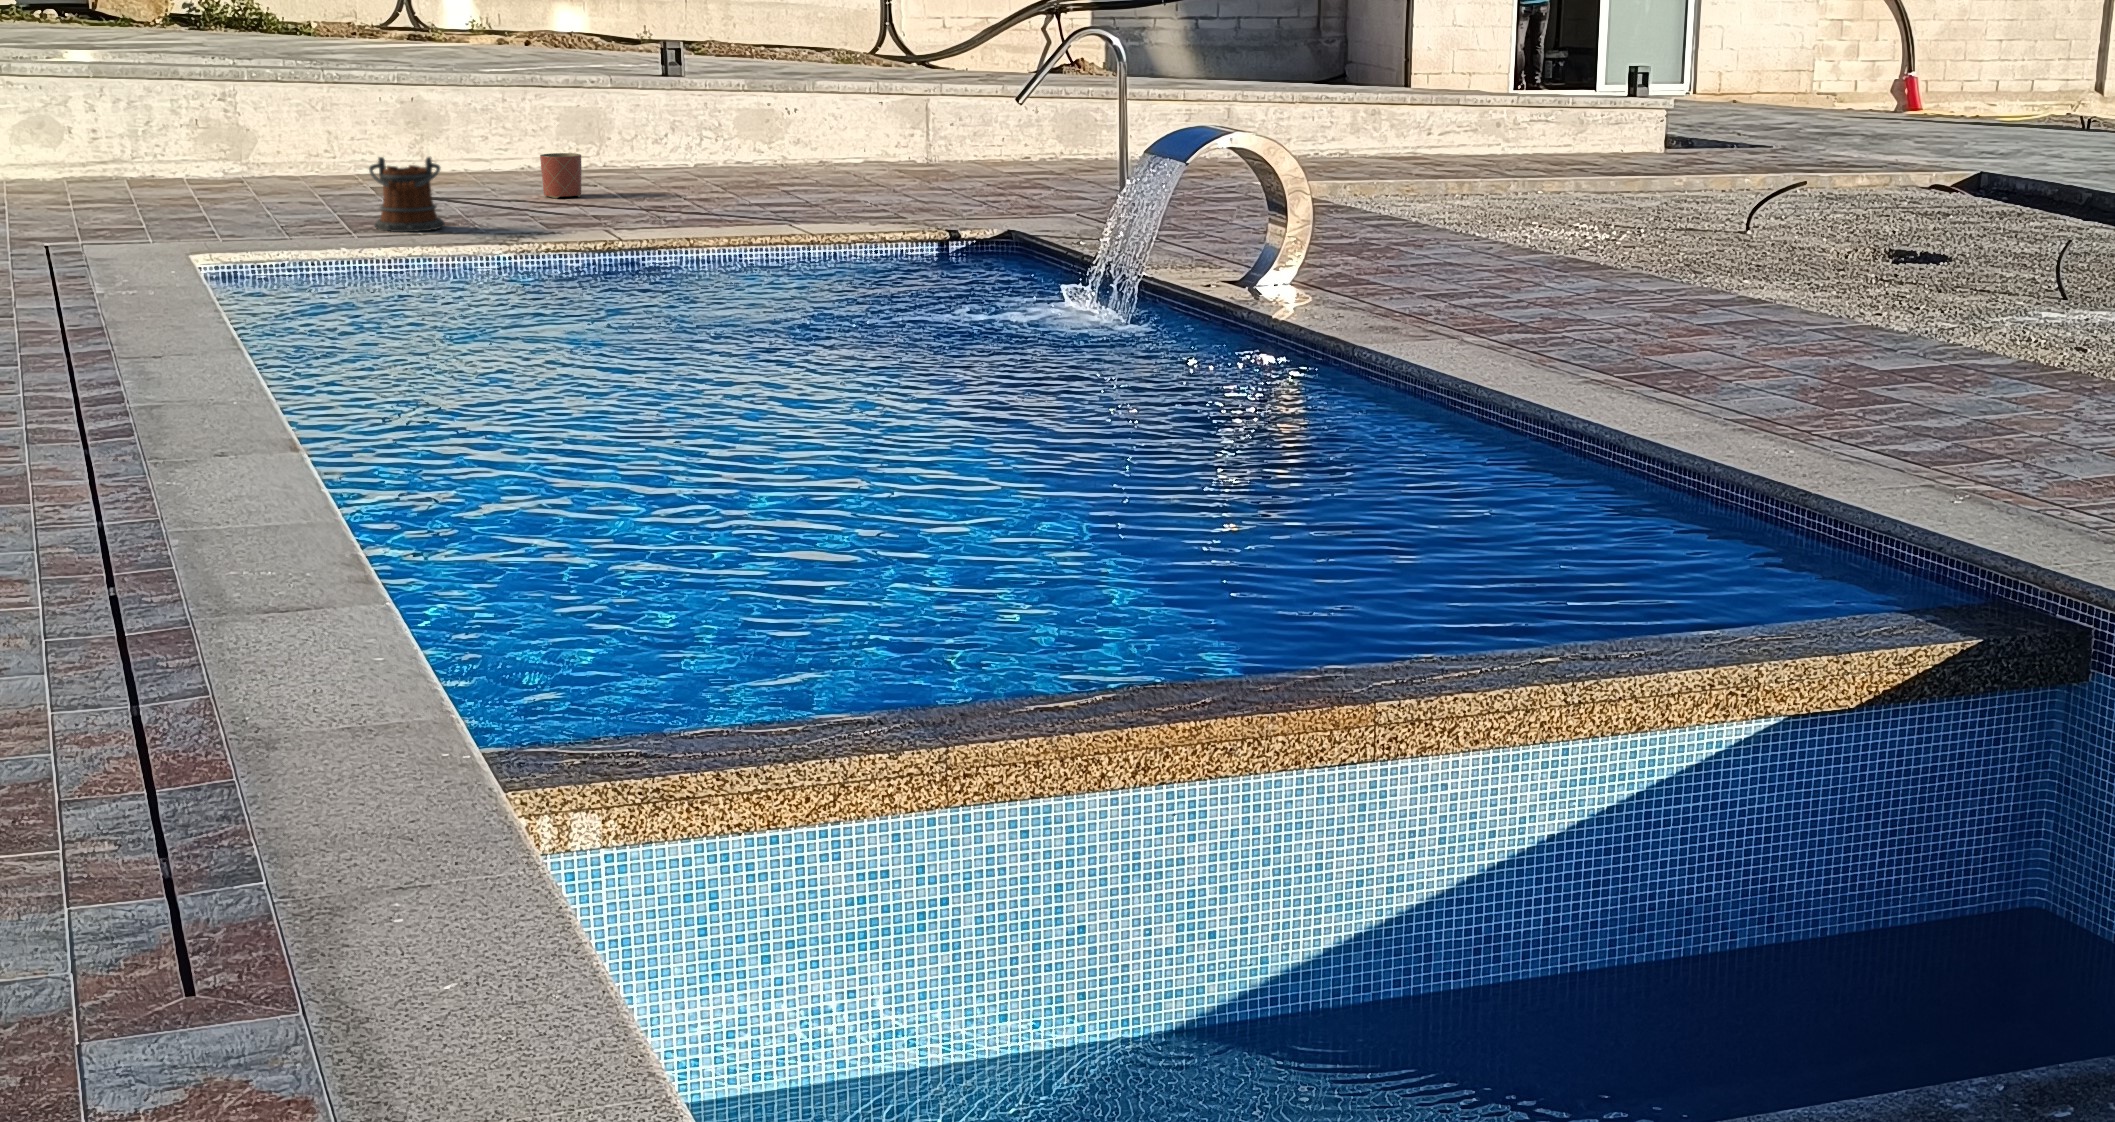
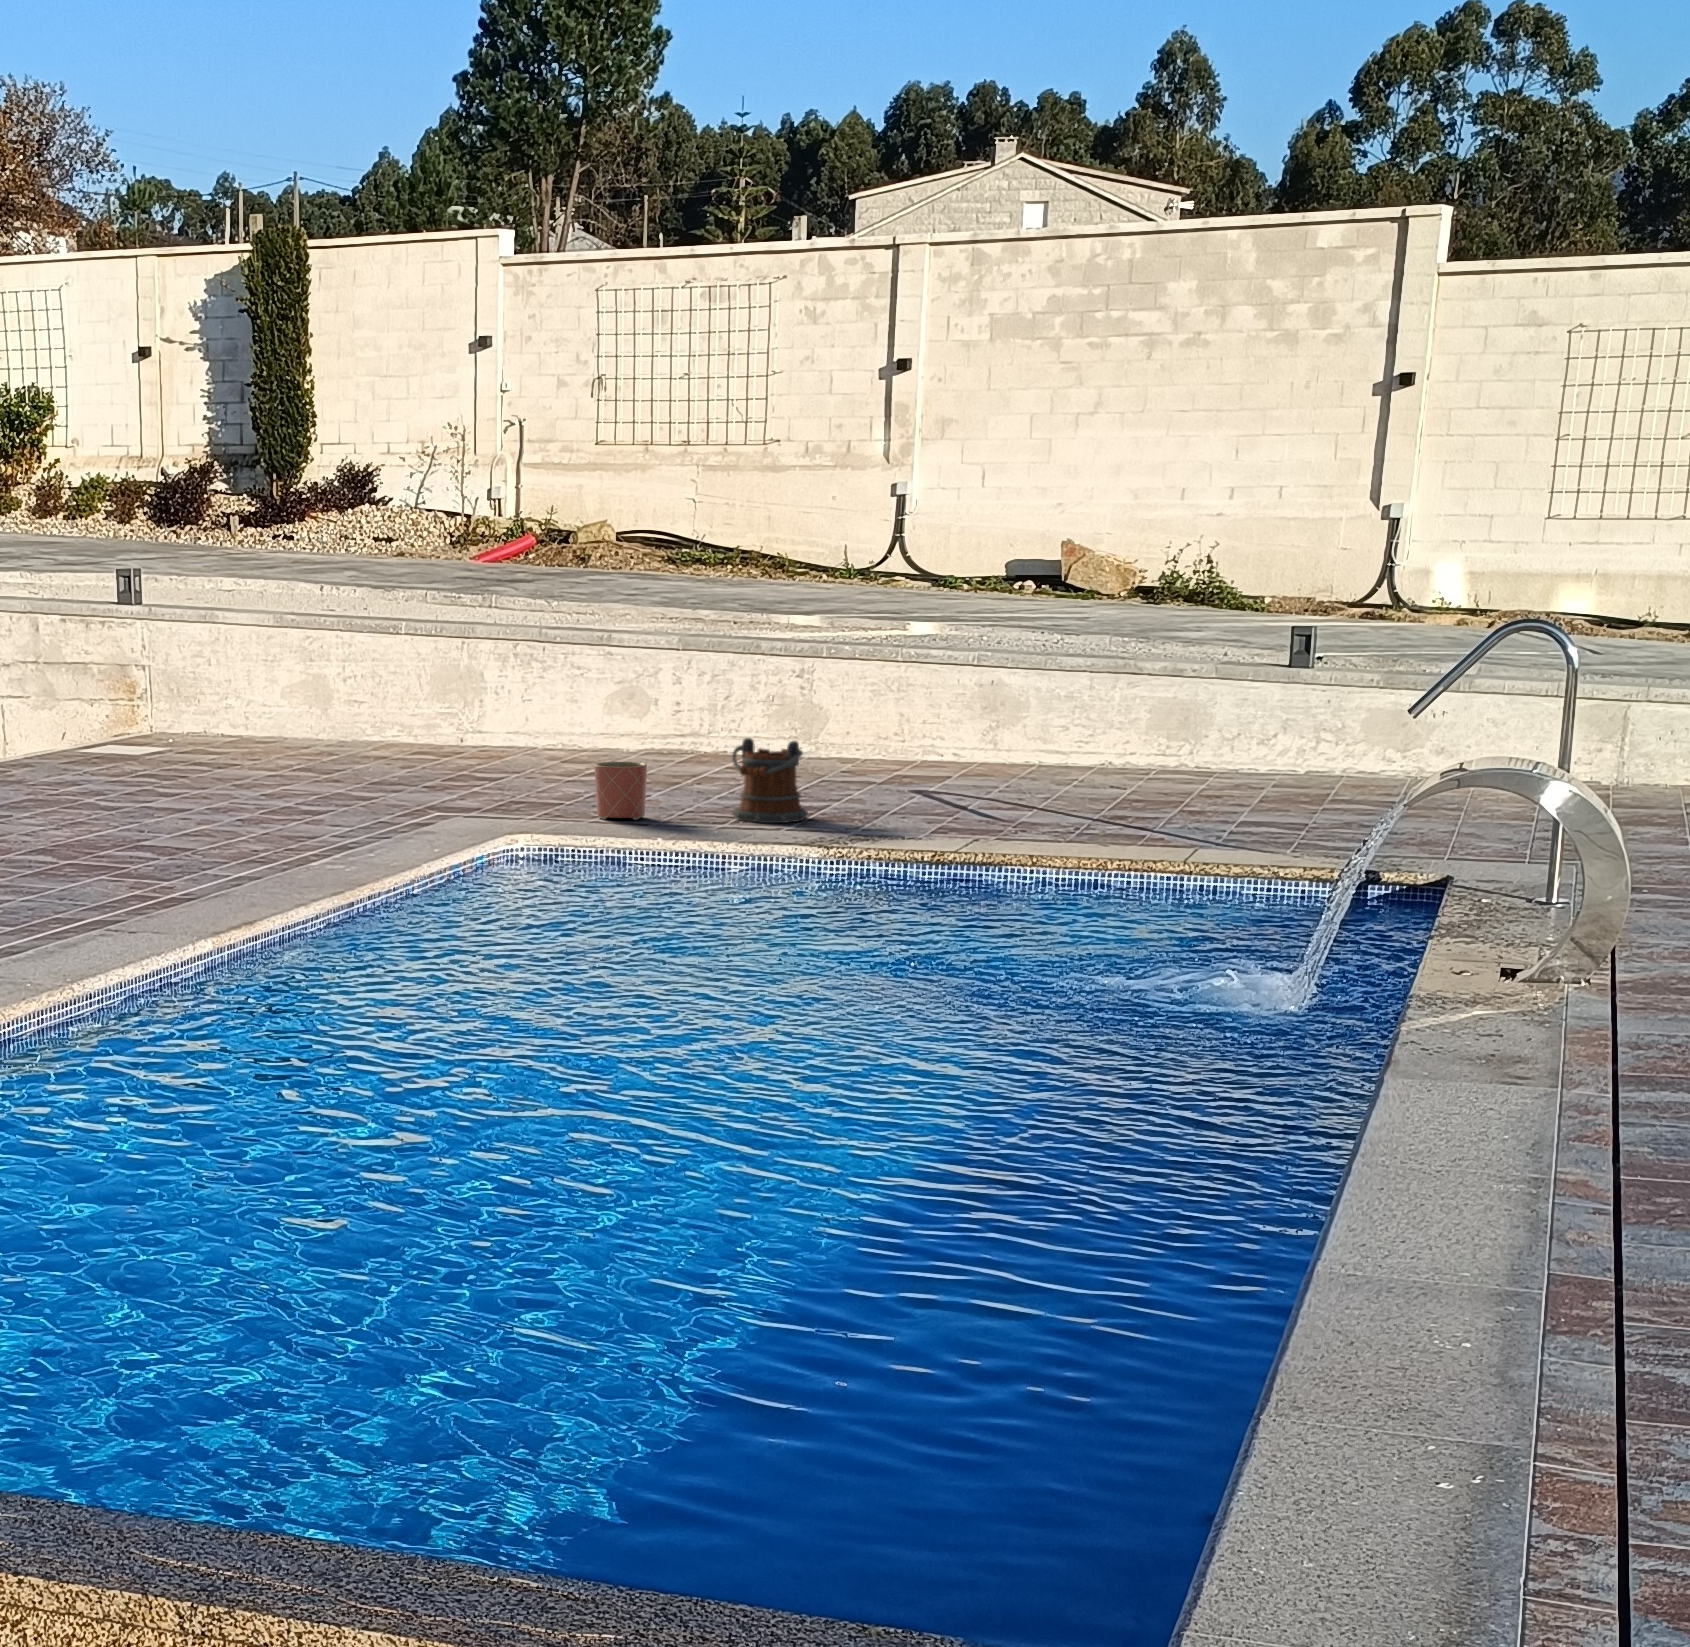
planter: present [540,153,581,199] -> present [595,762,647,820]

